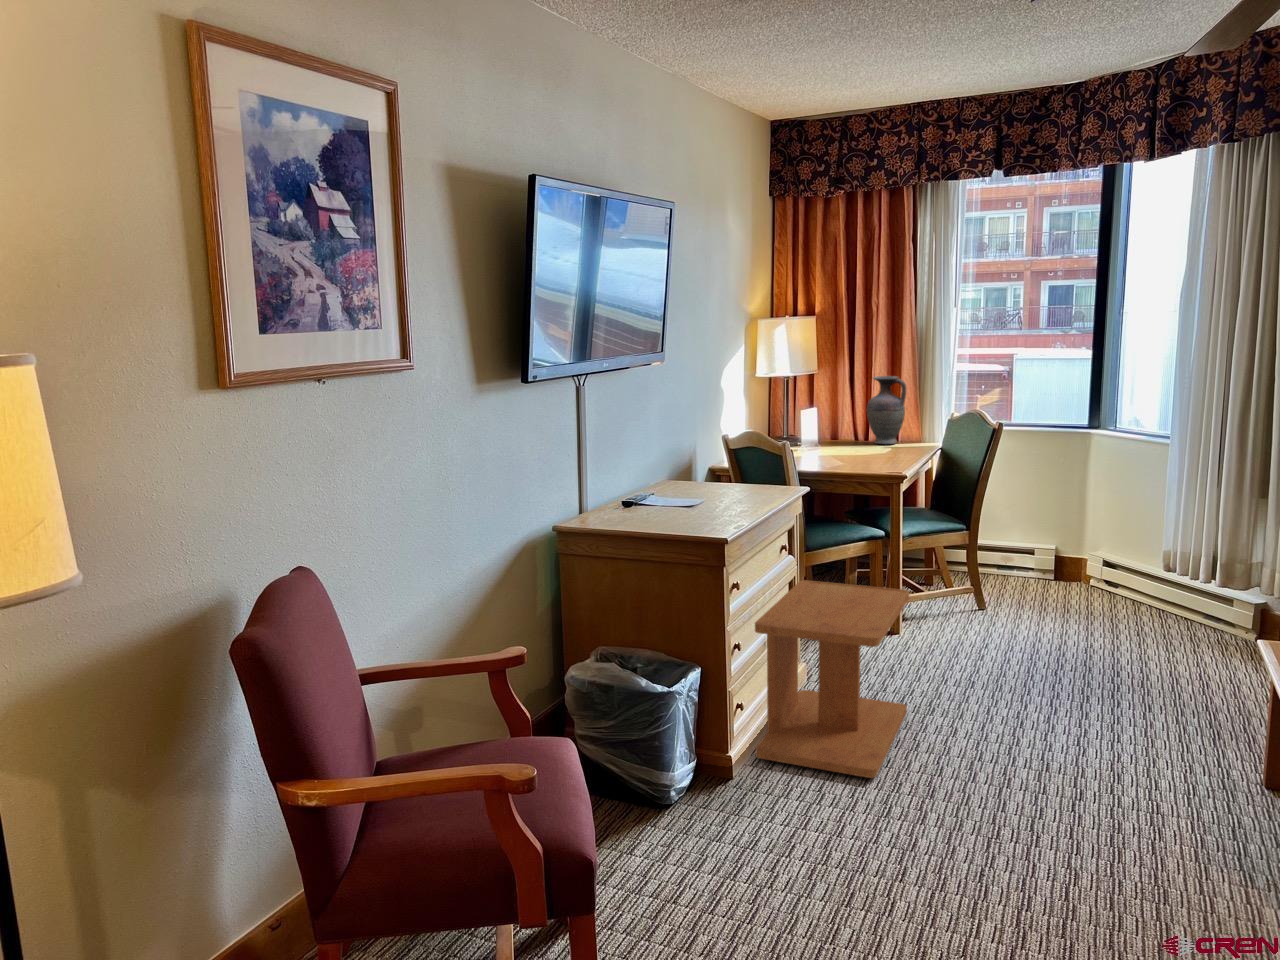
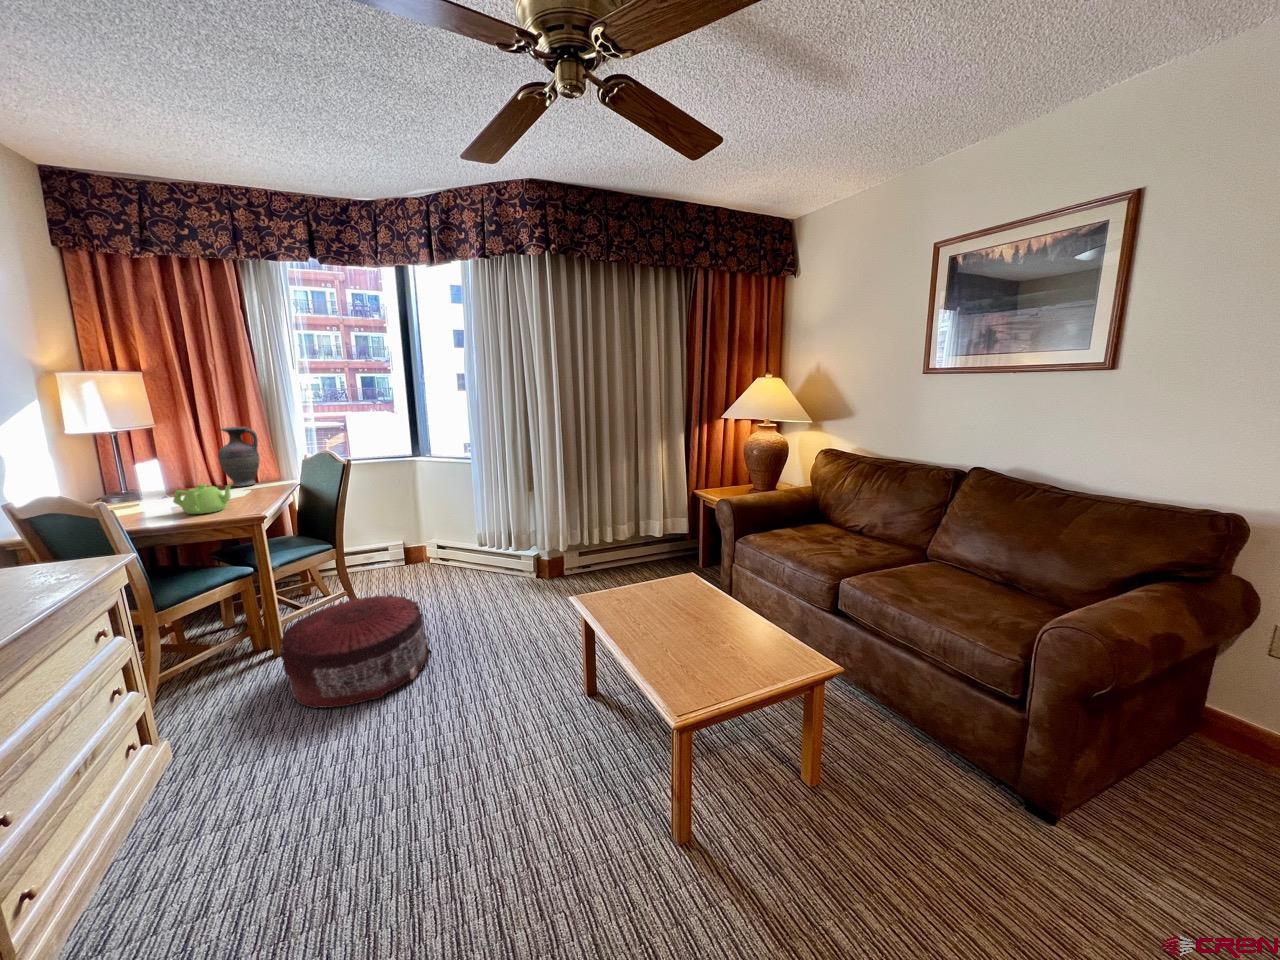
teapot: none [829,435,882,466] -> present [173,484,232,514]
side table: present [755,580,909,778] -> none [28,639,298,945]
pouf: none [900,587,1061,698] -> present [280,594,432,709]

